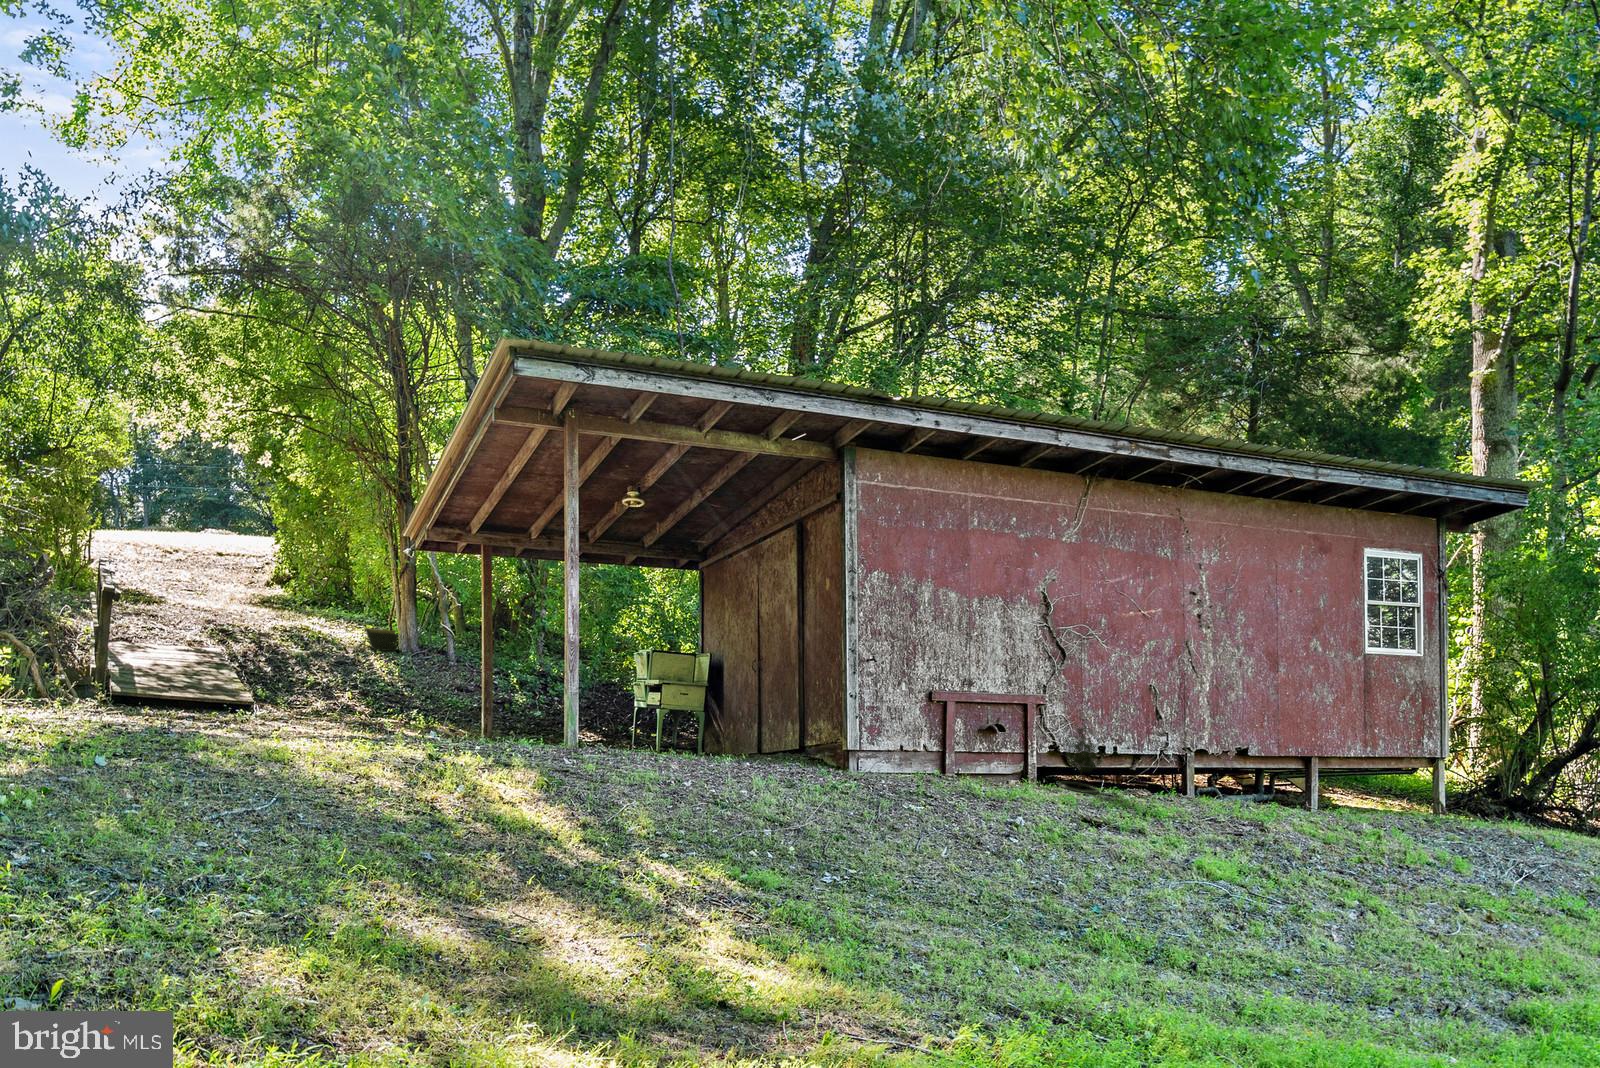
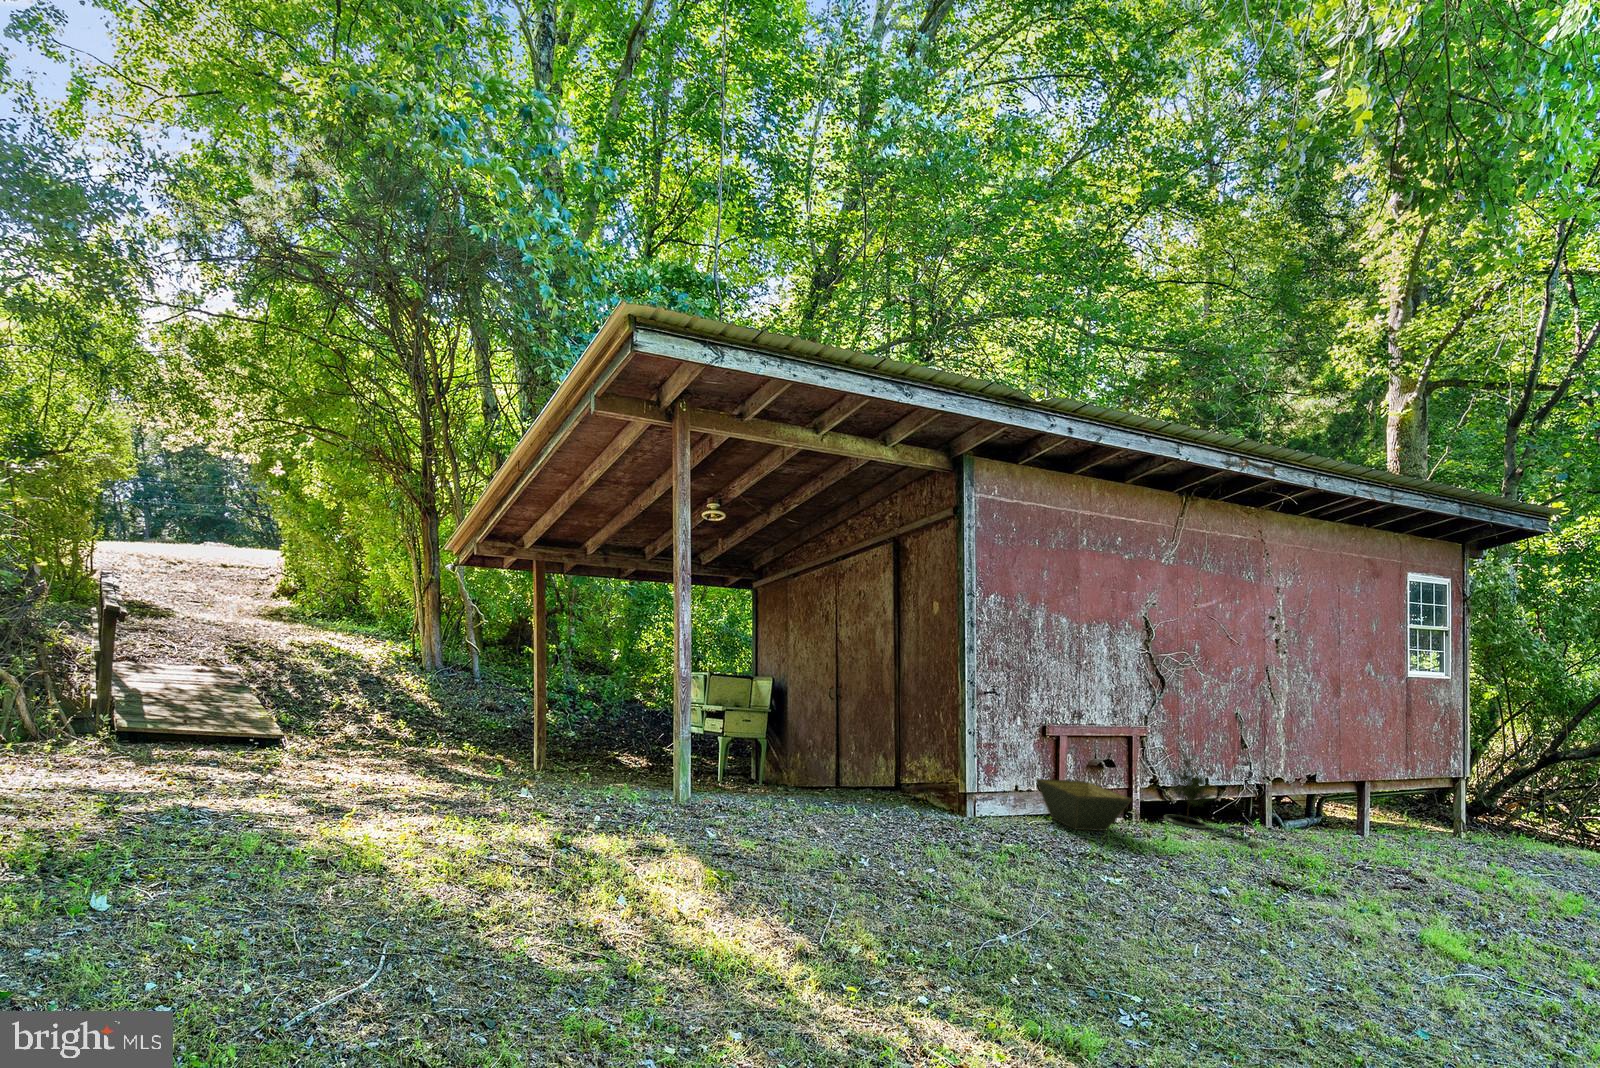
basket: present [365,628,398,651] -> present [1036,778,1132,831]

